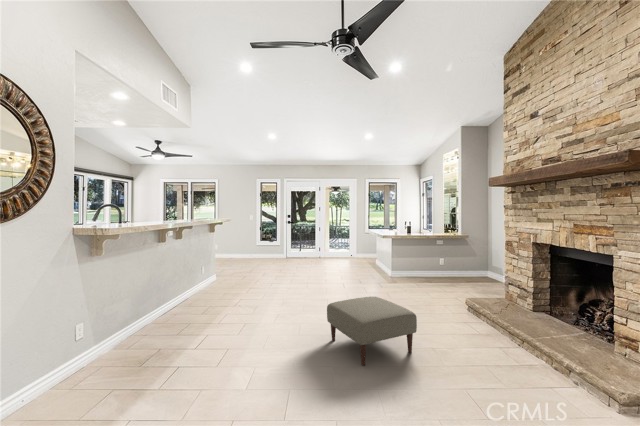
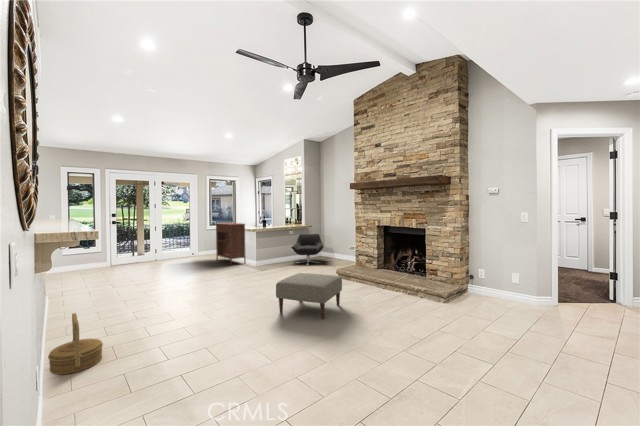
console table: none [360,227,384,273] -> present [215,223,246,265]
lounge chair: none [432,245,481,286] -> present [291,234,323,265]
woven basket: none [130,298,169,345] -> present [48,313,103,375]

